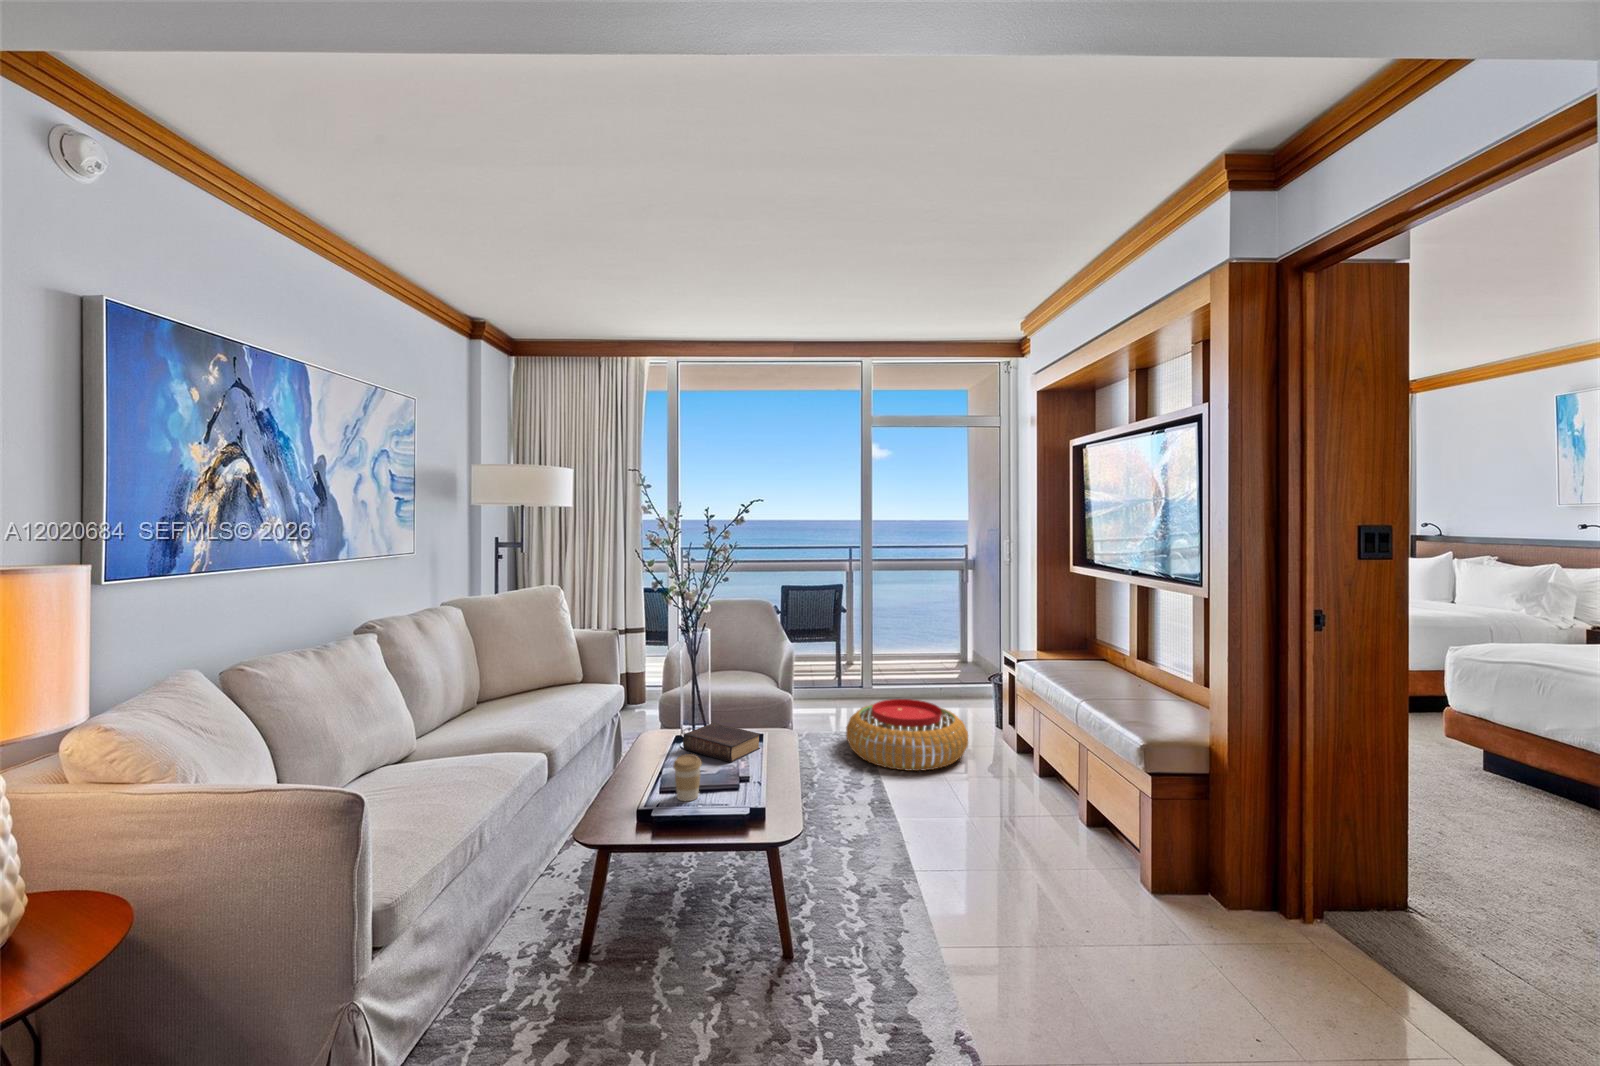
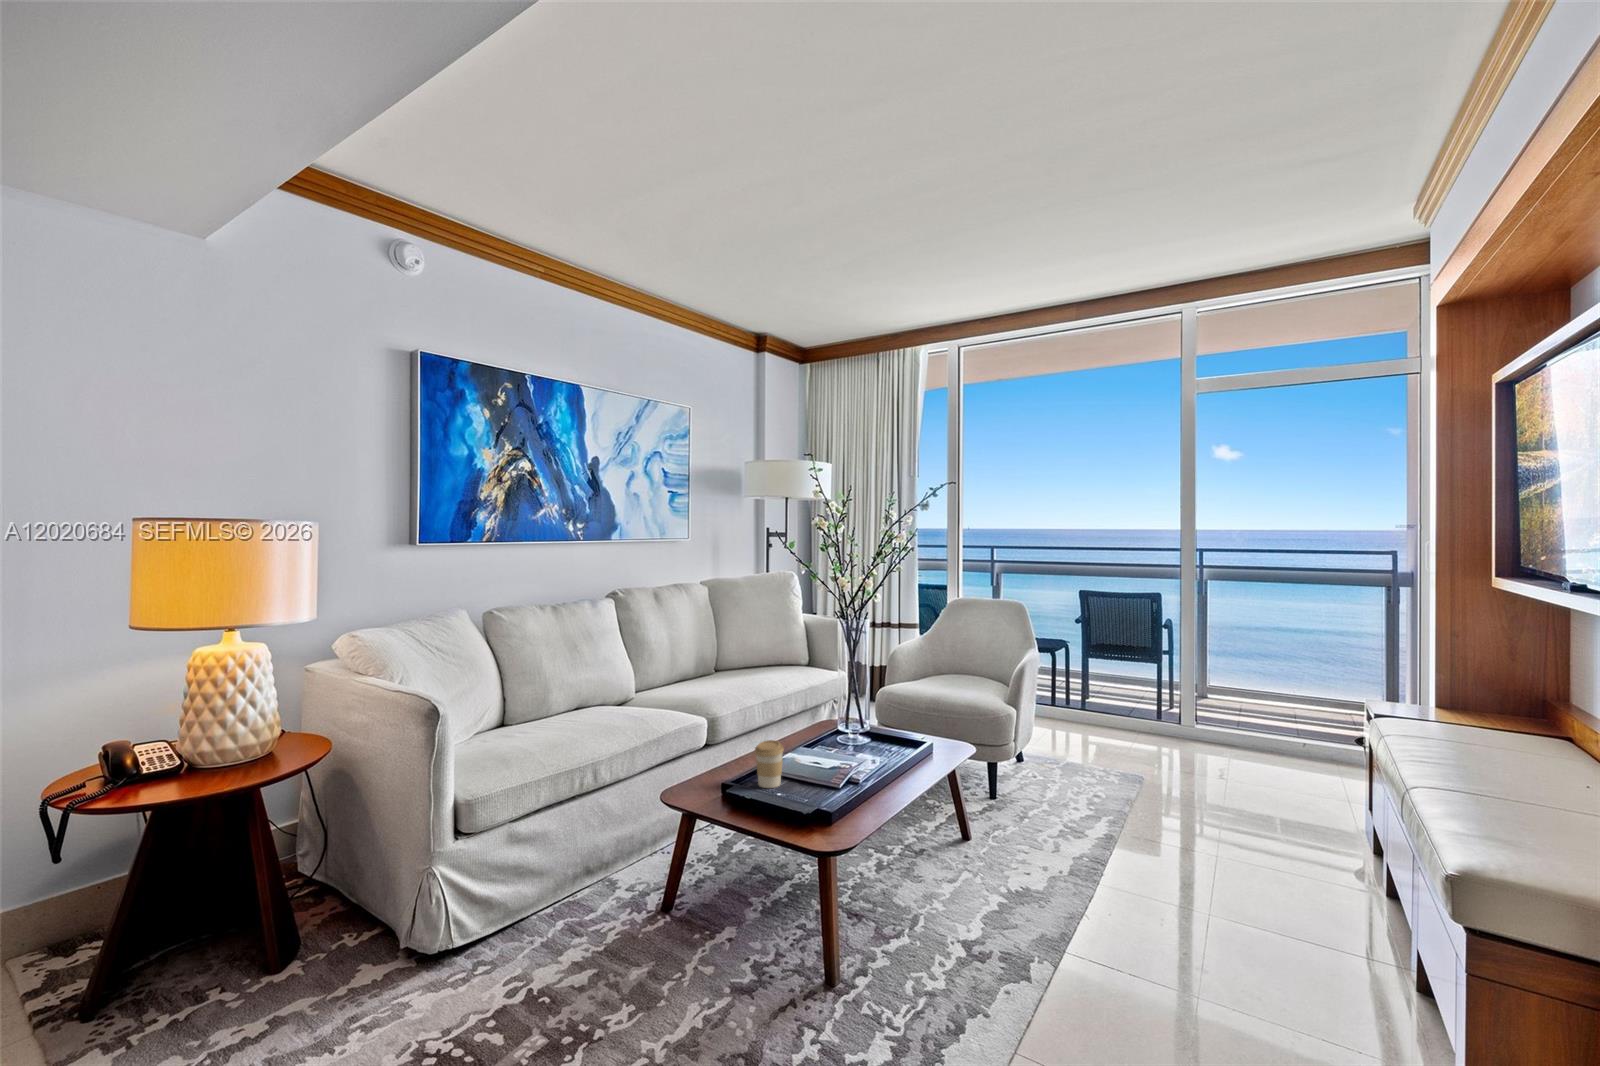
pouf: present [846,699,968,771] -> none [1099,745,1289,850]
book: present [683,723,760,763] -> none [821,722,896,764]

